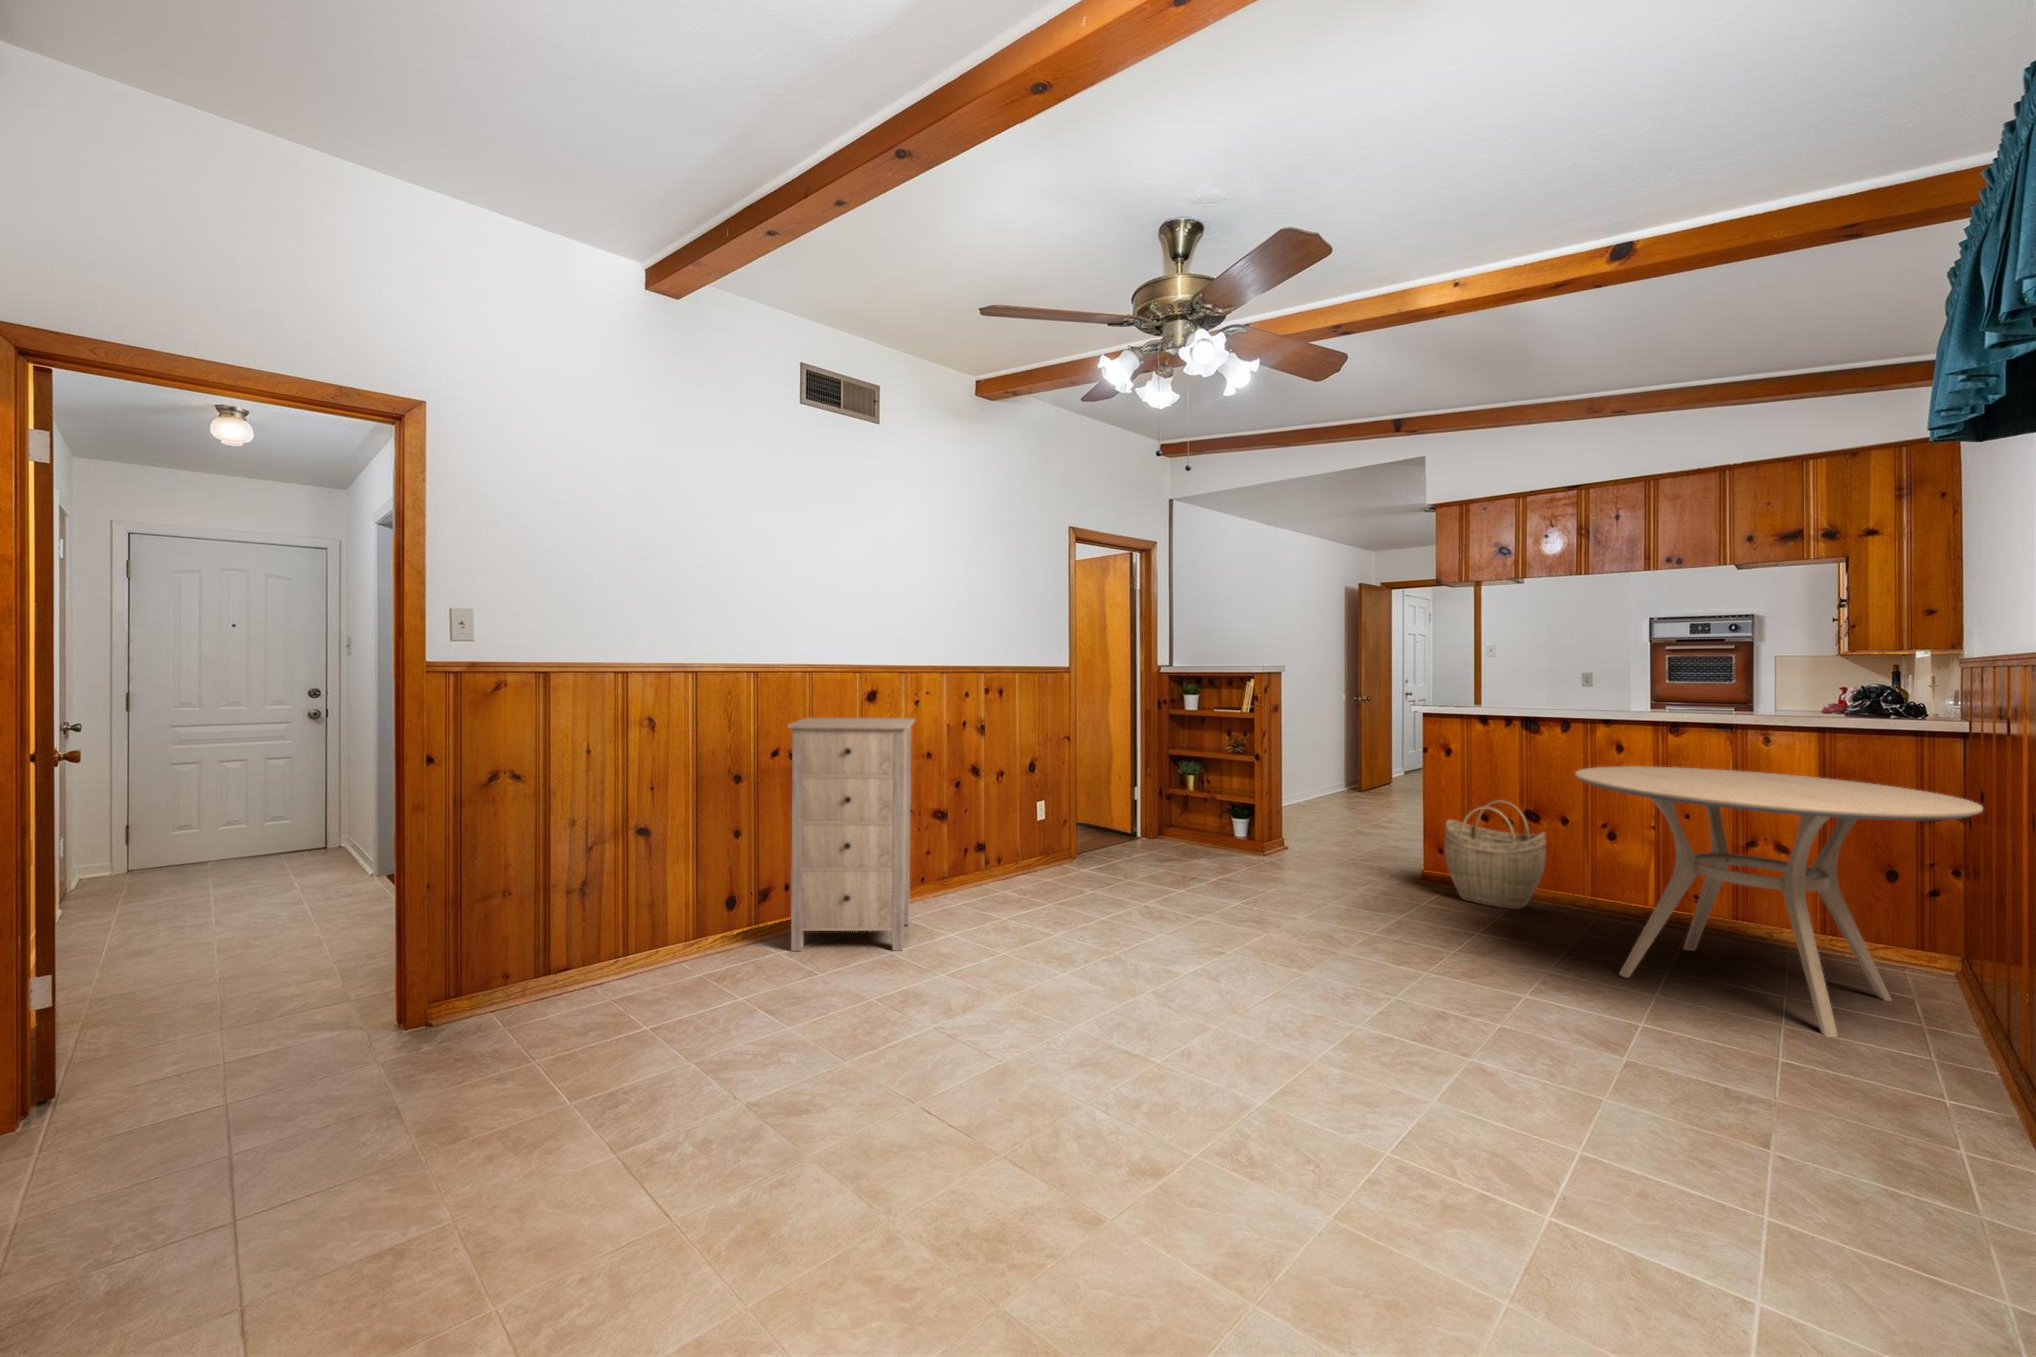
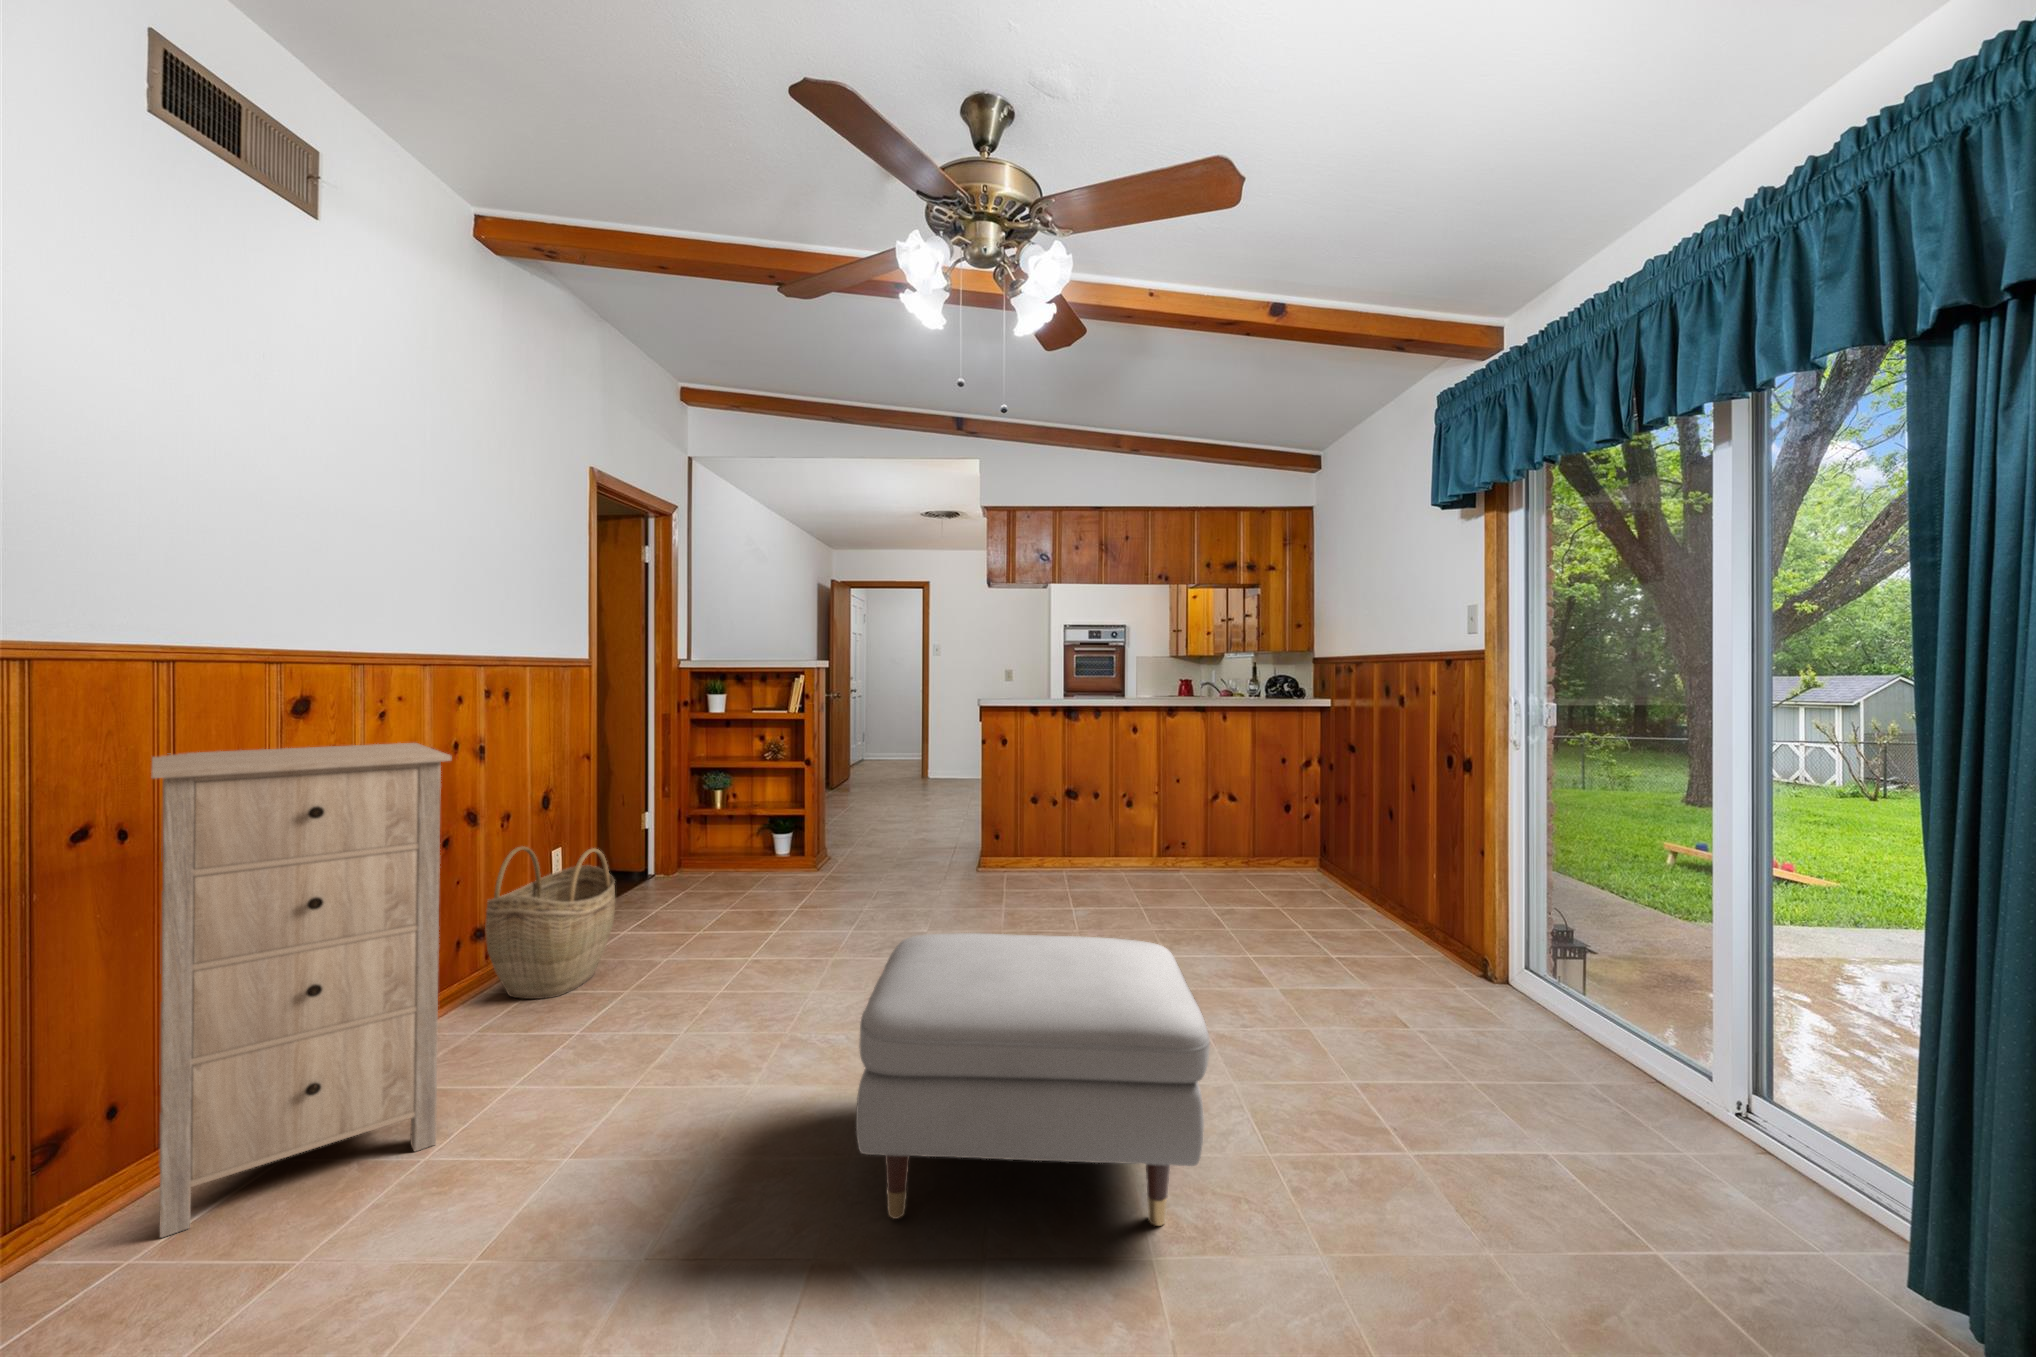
dining table: present [1575,766,1983,1037] -> none [1150,743,1391,937]
woven basket: present [1445,800,1546,909] -> present [485,847,615,999]
ottoman: none [1044,885,1355,1142] -> present [856,933,1210,1226]

